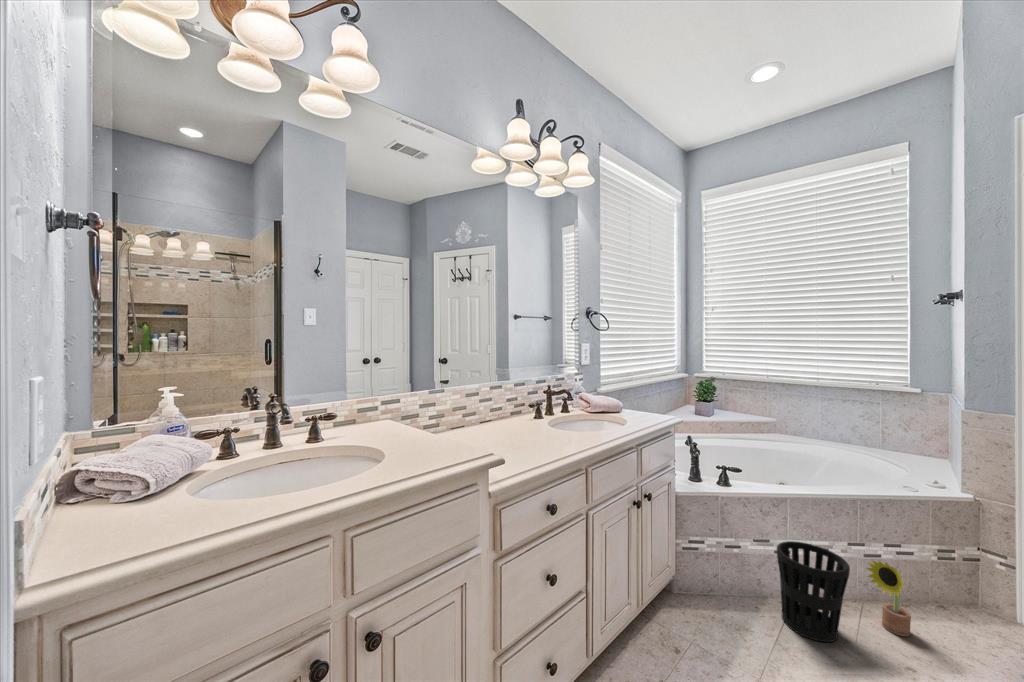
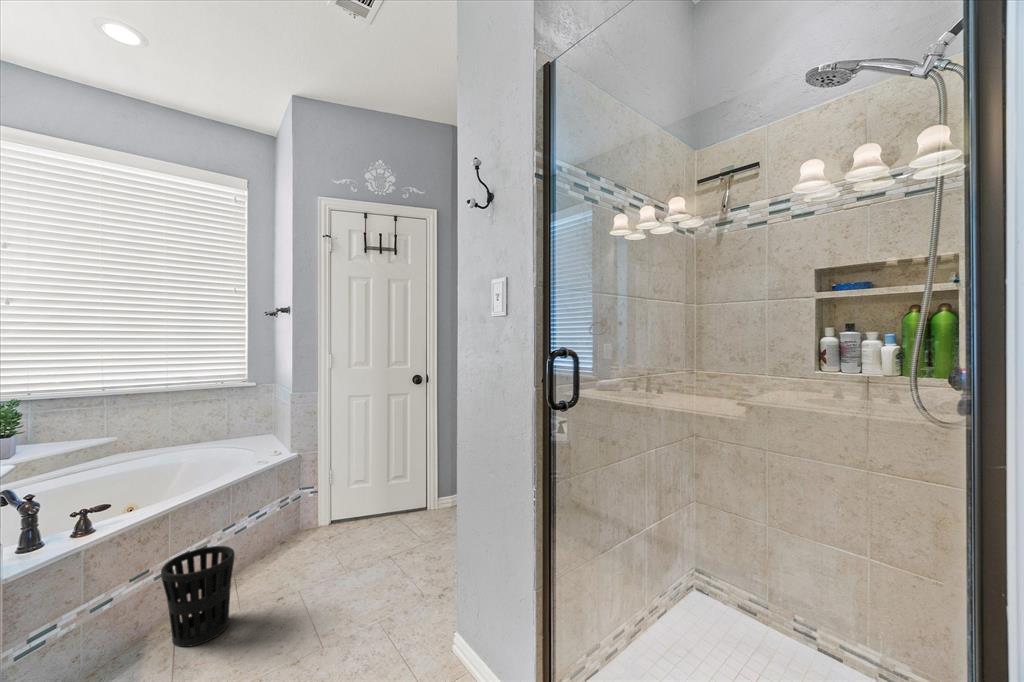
decorative plant: present [866,560,911,636] -> none [242,531,277,588]

